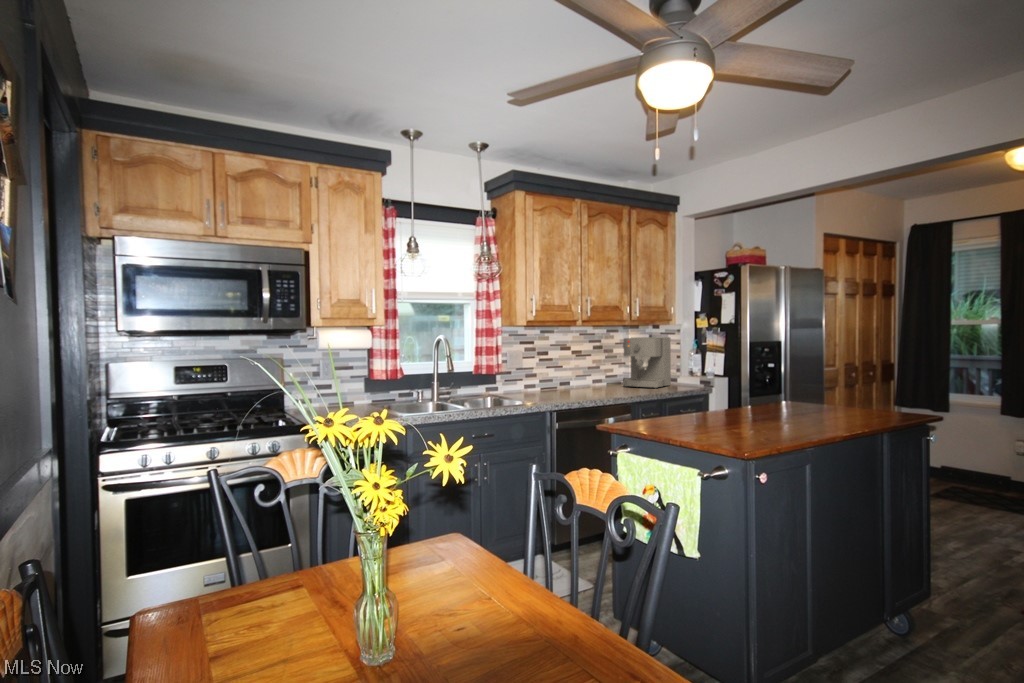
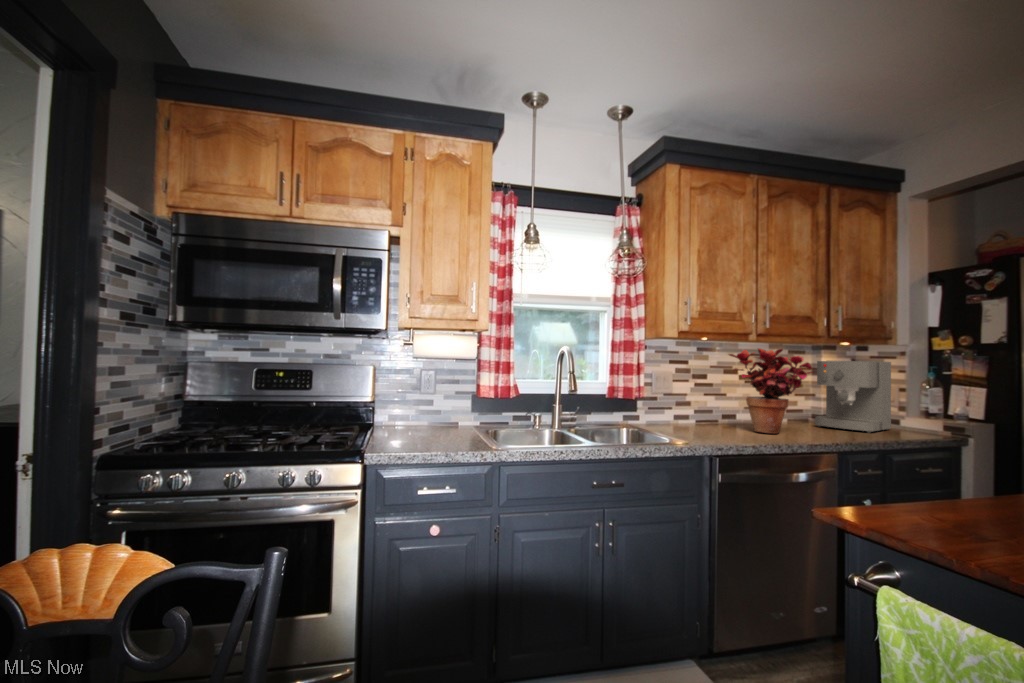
potted plant: none [563,331,619,393] -> present [729,349,812,434]

